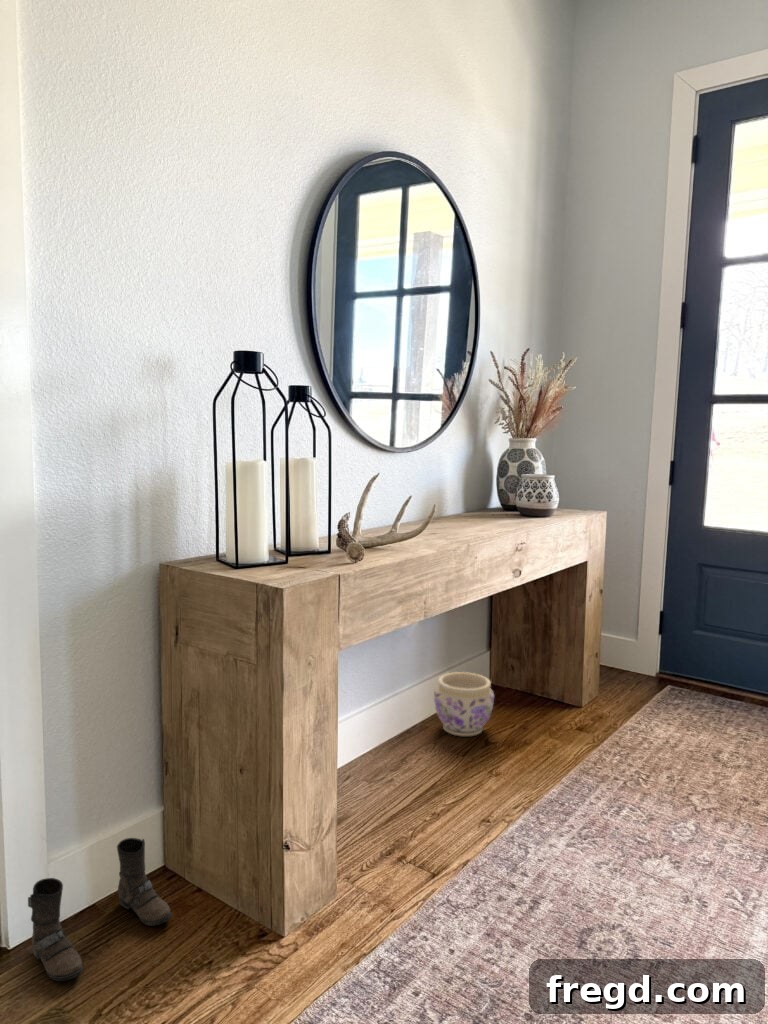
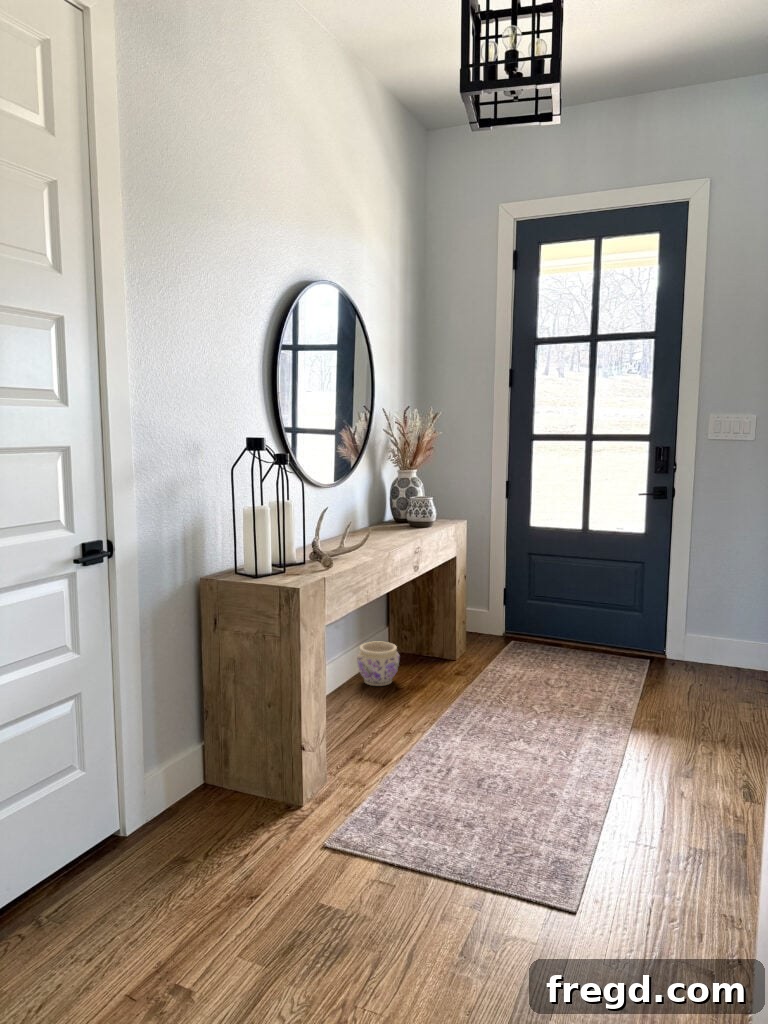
boots: present [28,838,172,981] -> none [145,759,228,843]

